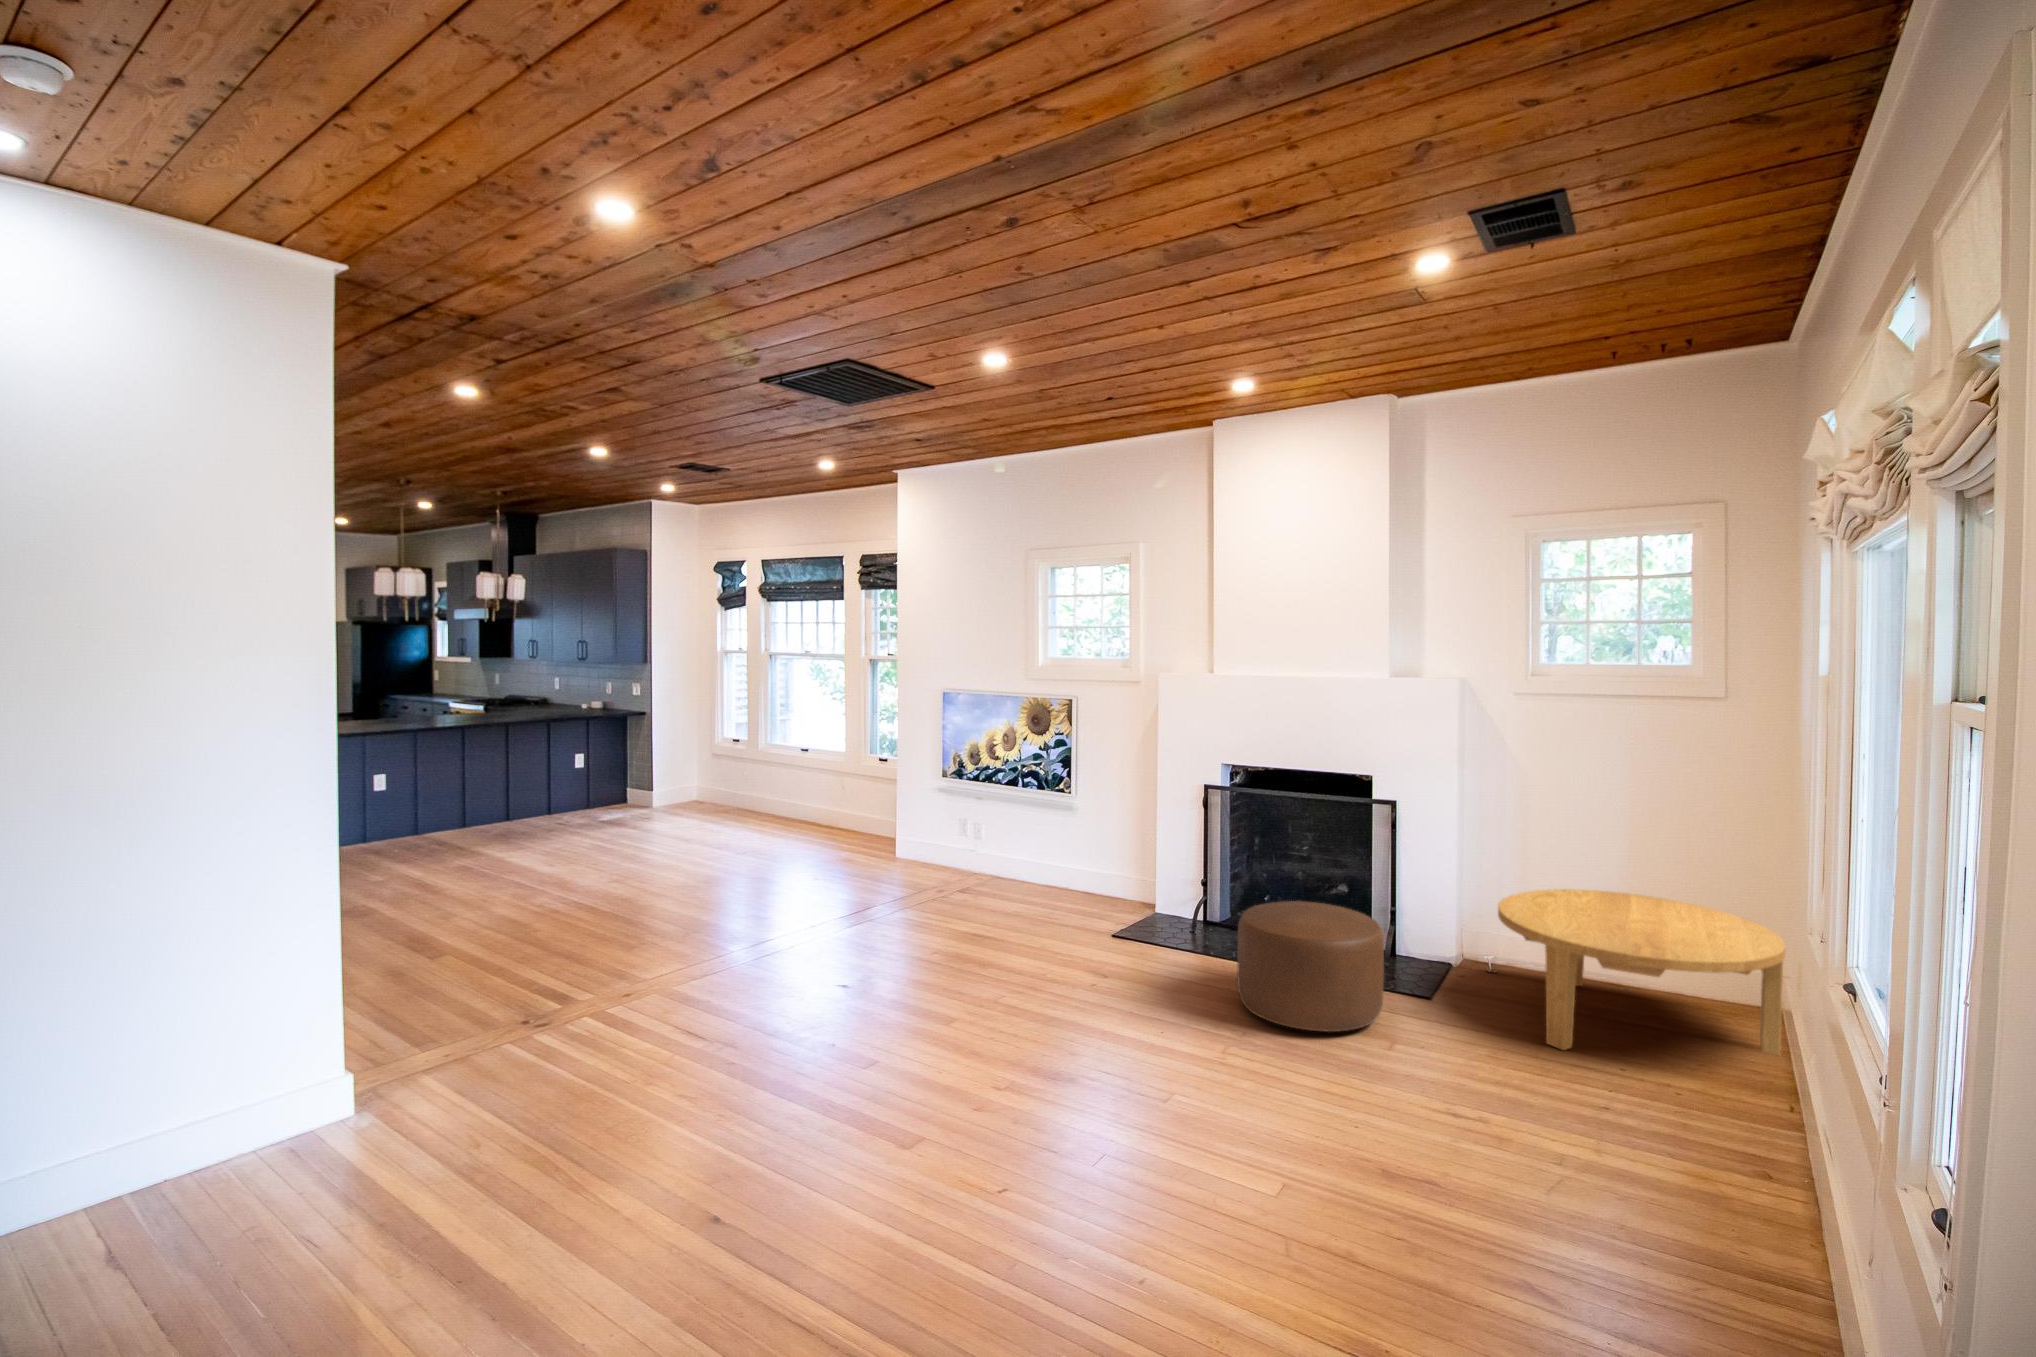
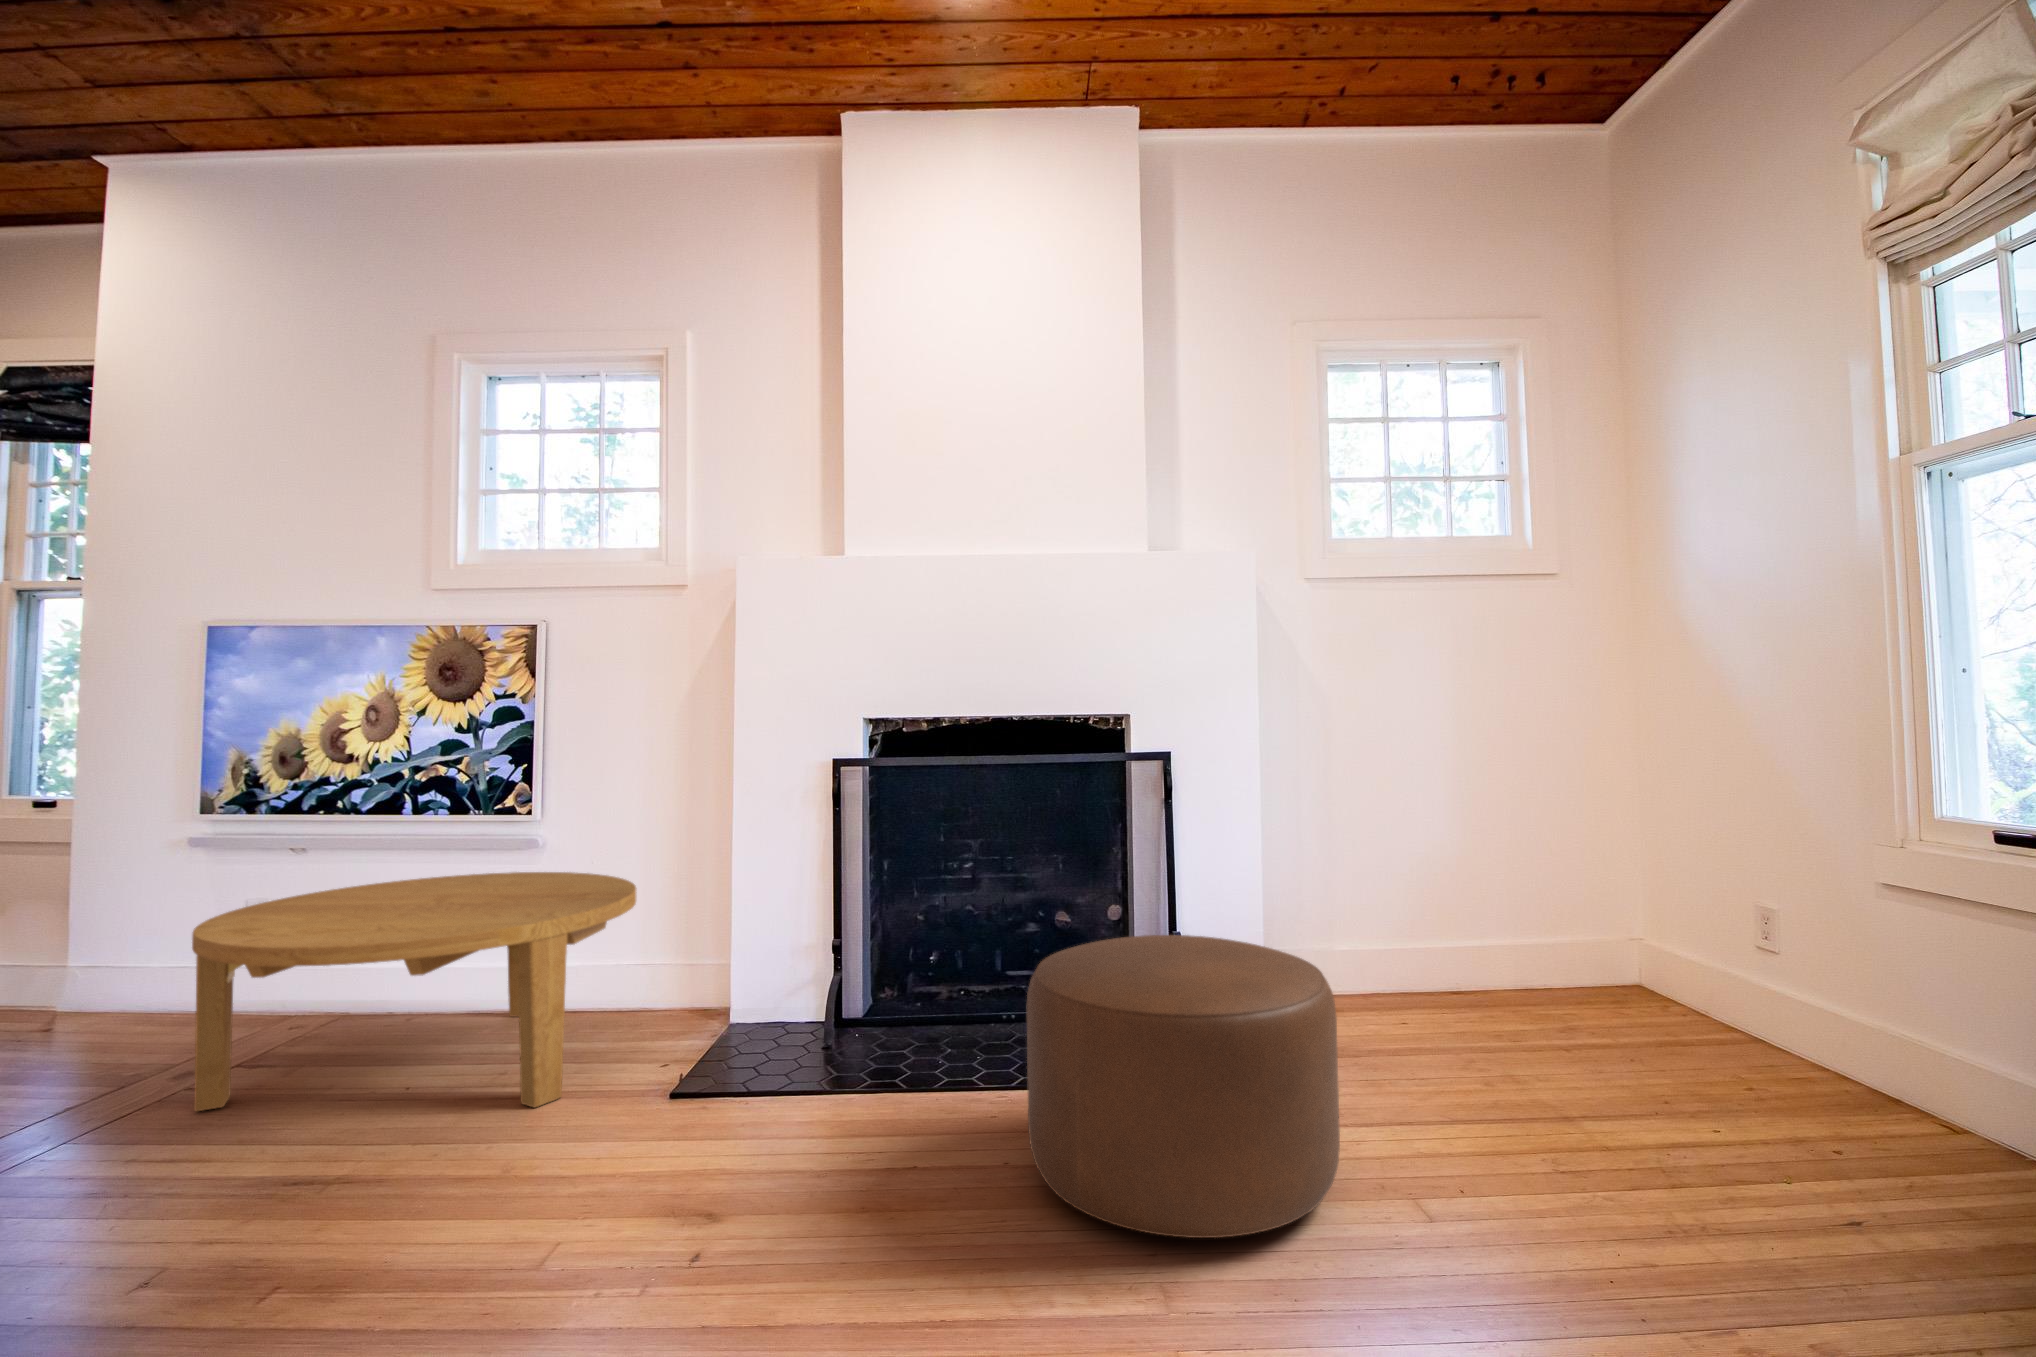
coffee table: present [1498,889,1785,1055] -> present [192,872,636,1111]

